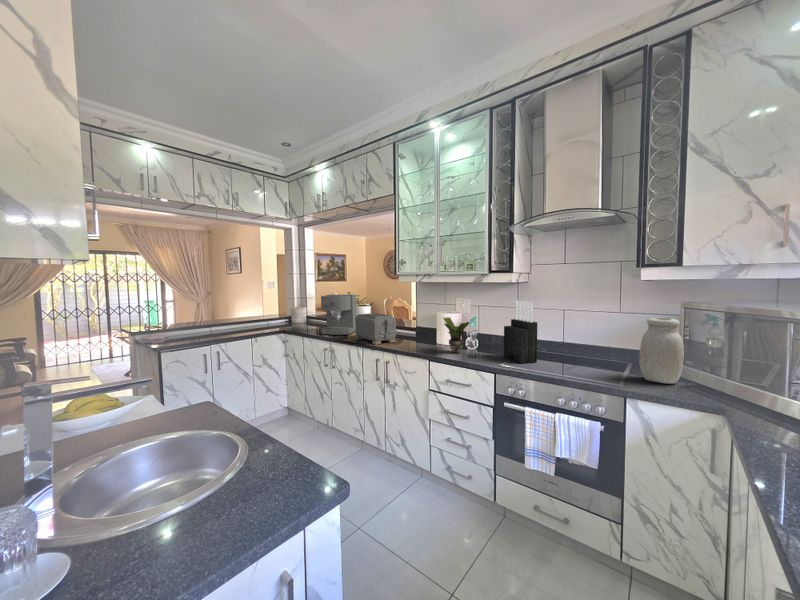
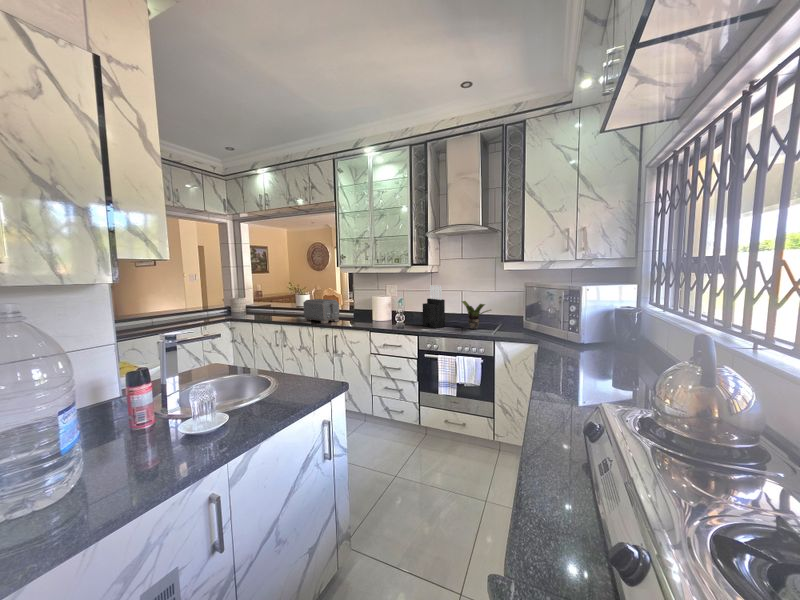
coffee maker: present [321,294,357,335] -> none [269,284,301,319]
potted plant: present [443,317,477,353] -> present [462,301,491,329]
jar: present [639,318,684,384] -> none [504,293,526,332]

